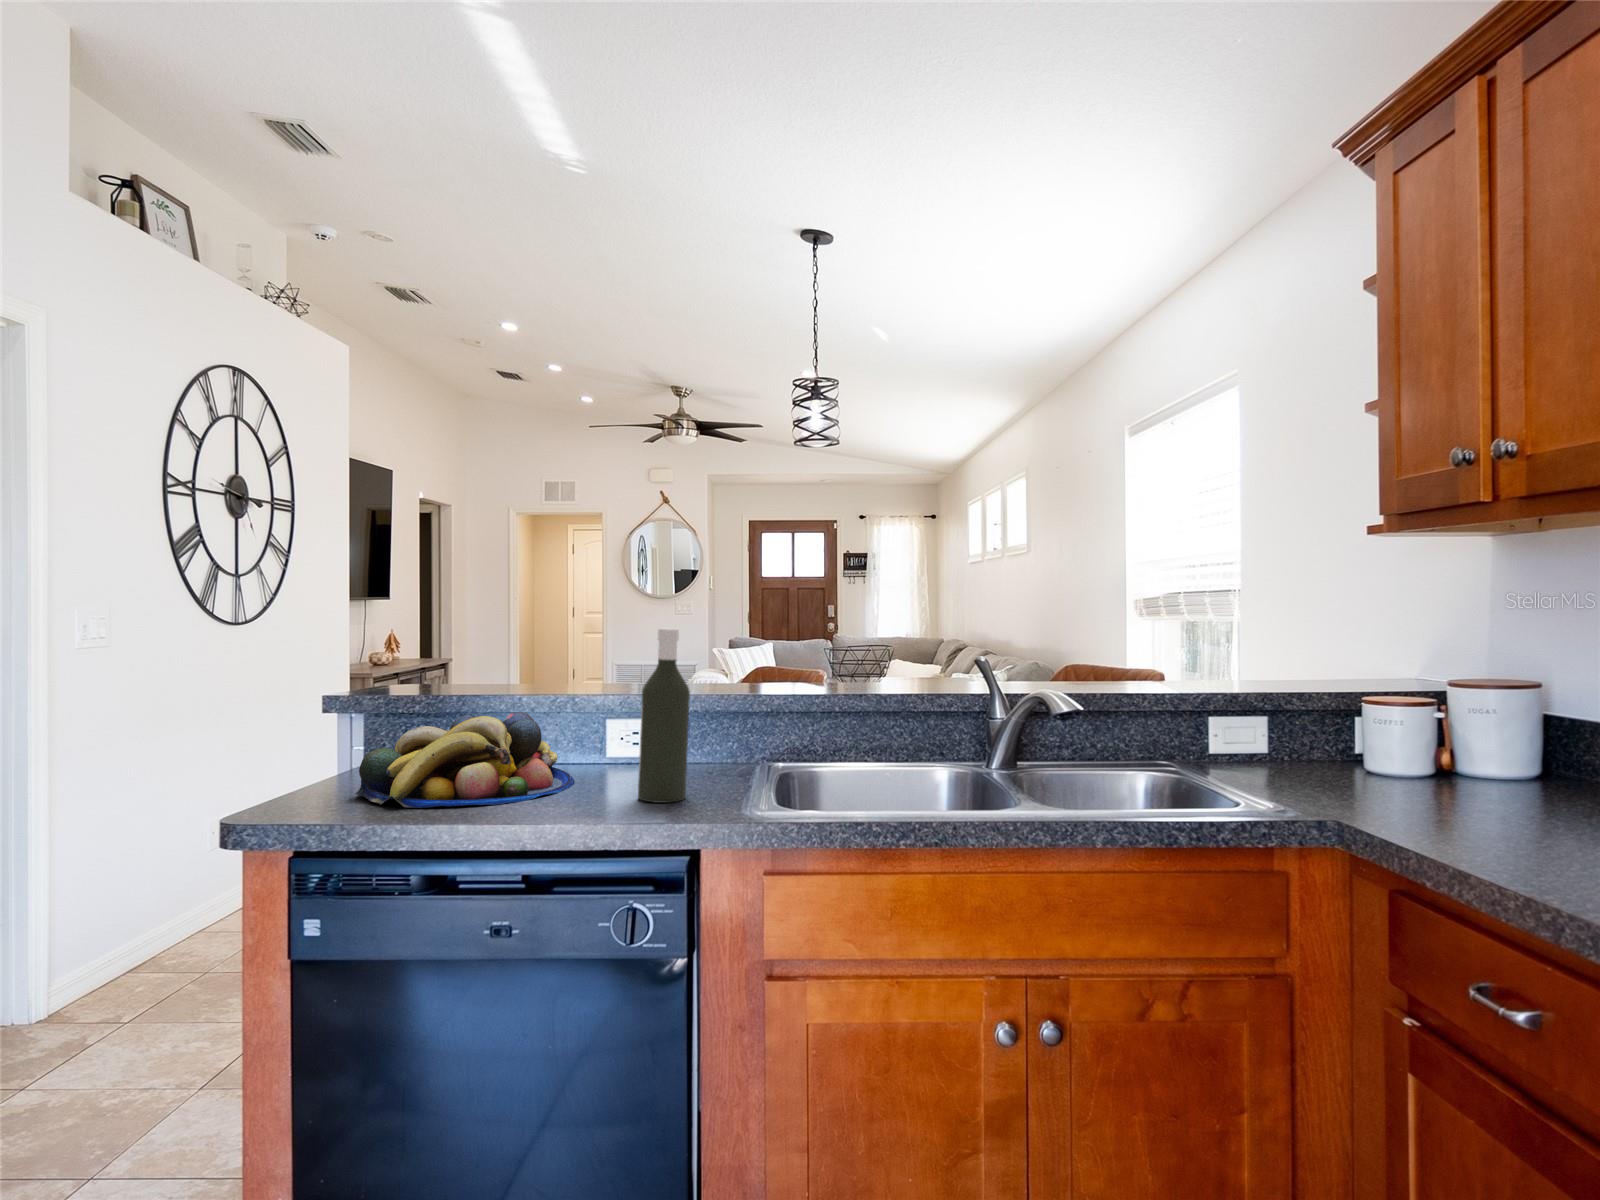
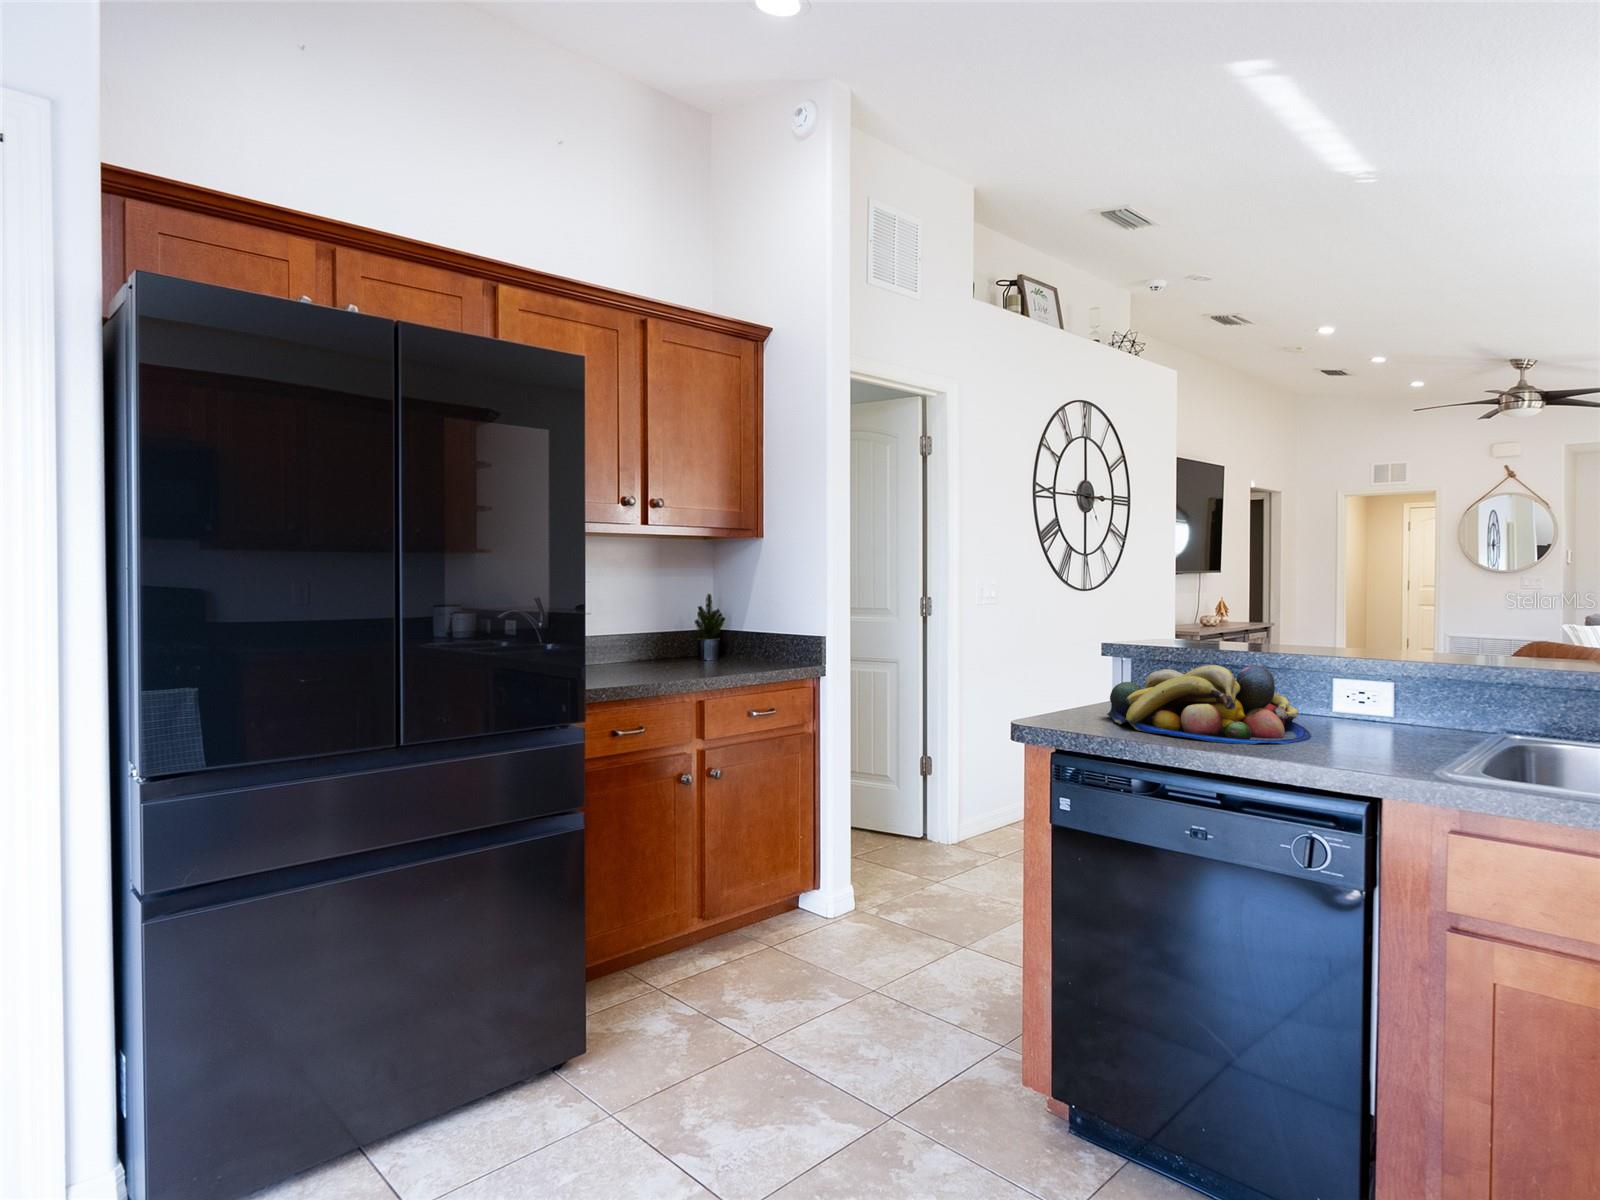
bottle: present [638,628,690,803] -> none [1369,588,1443,776]

